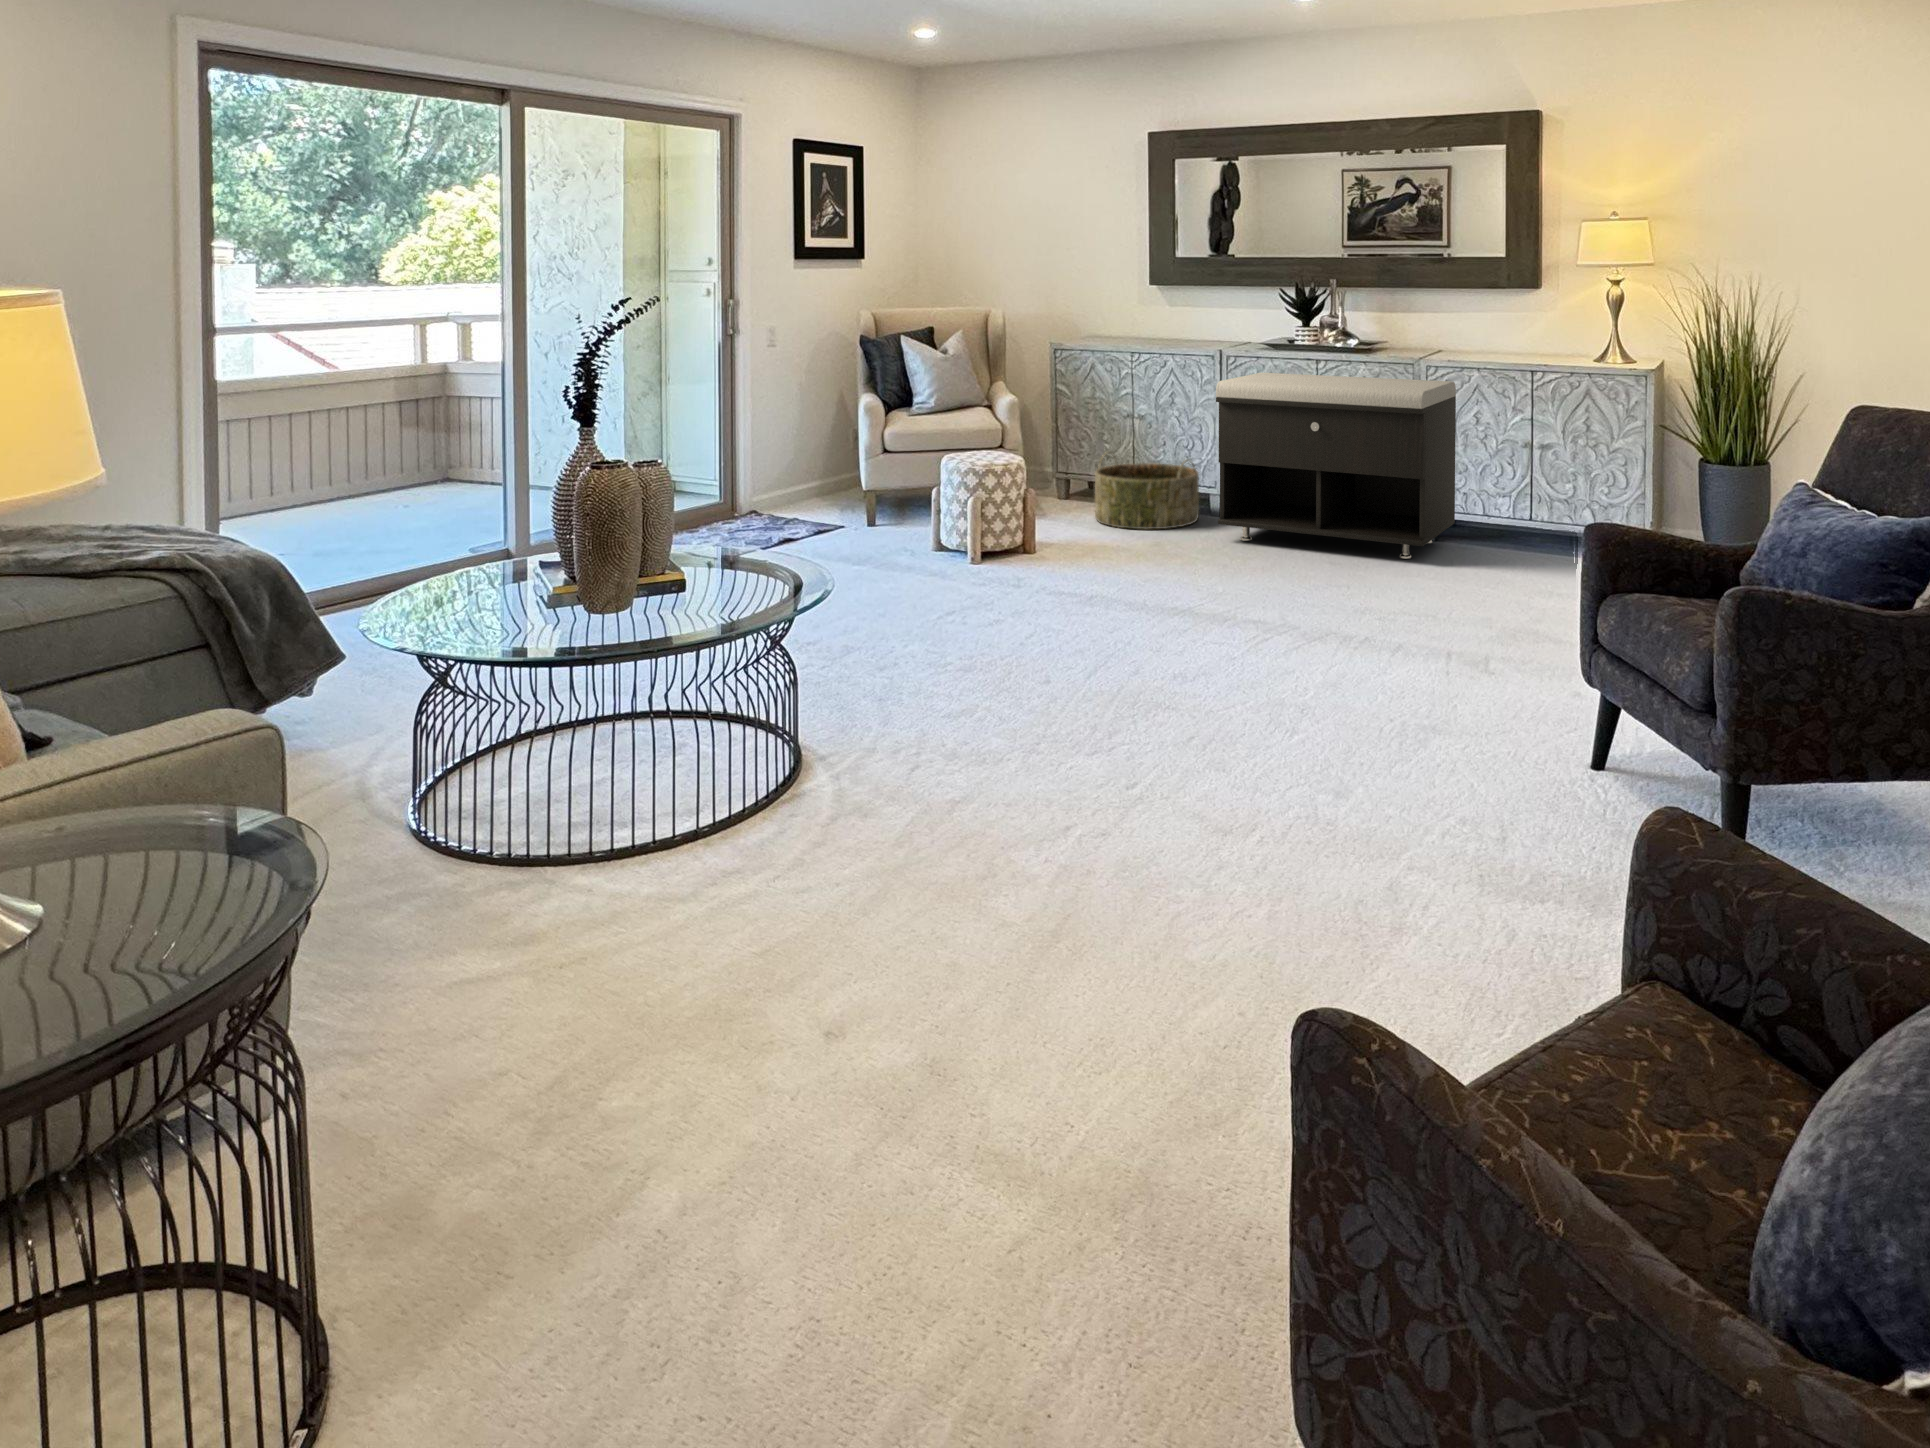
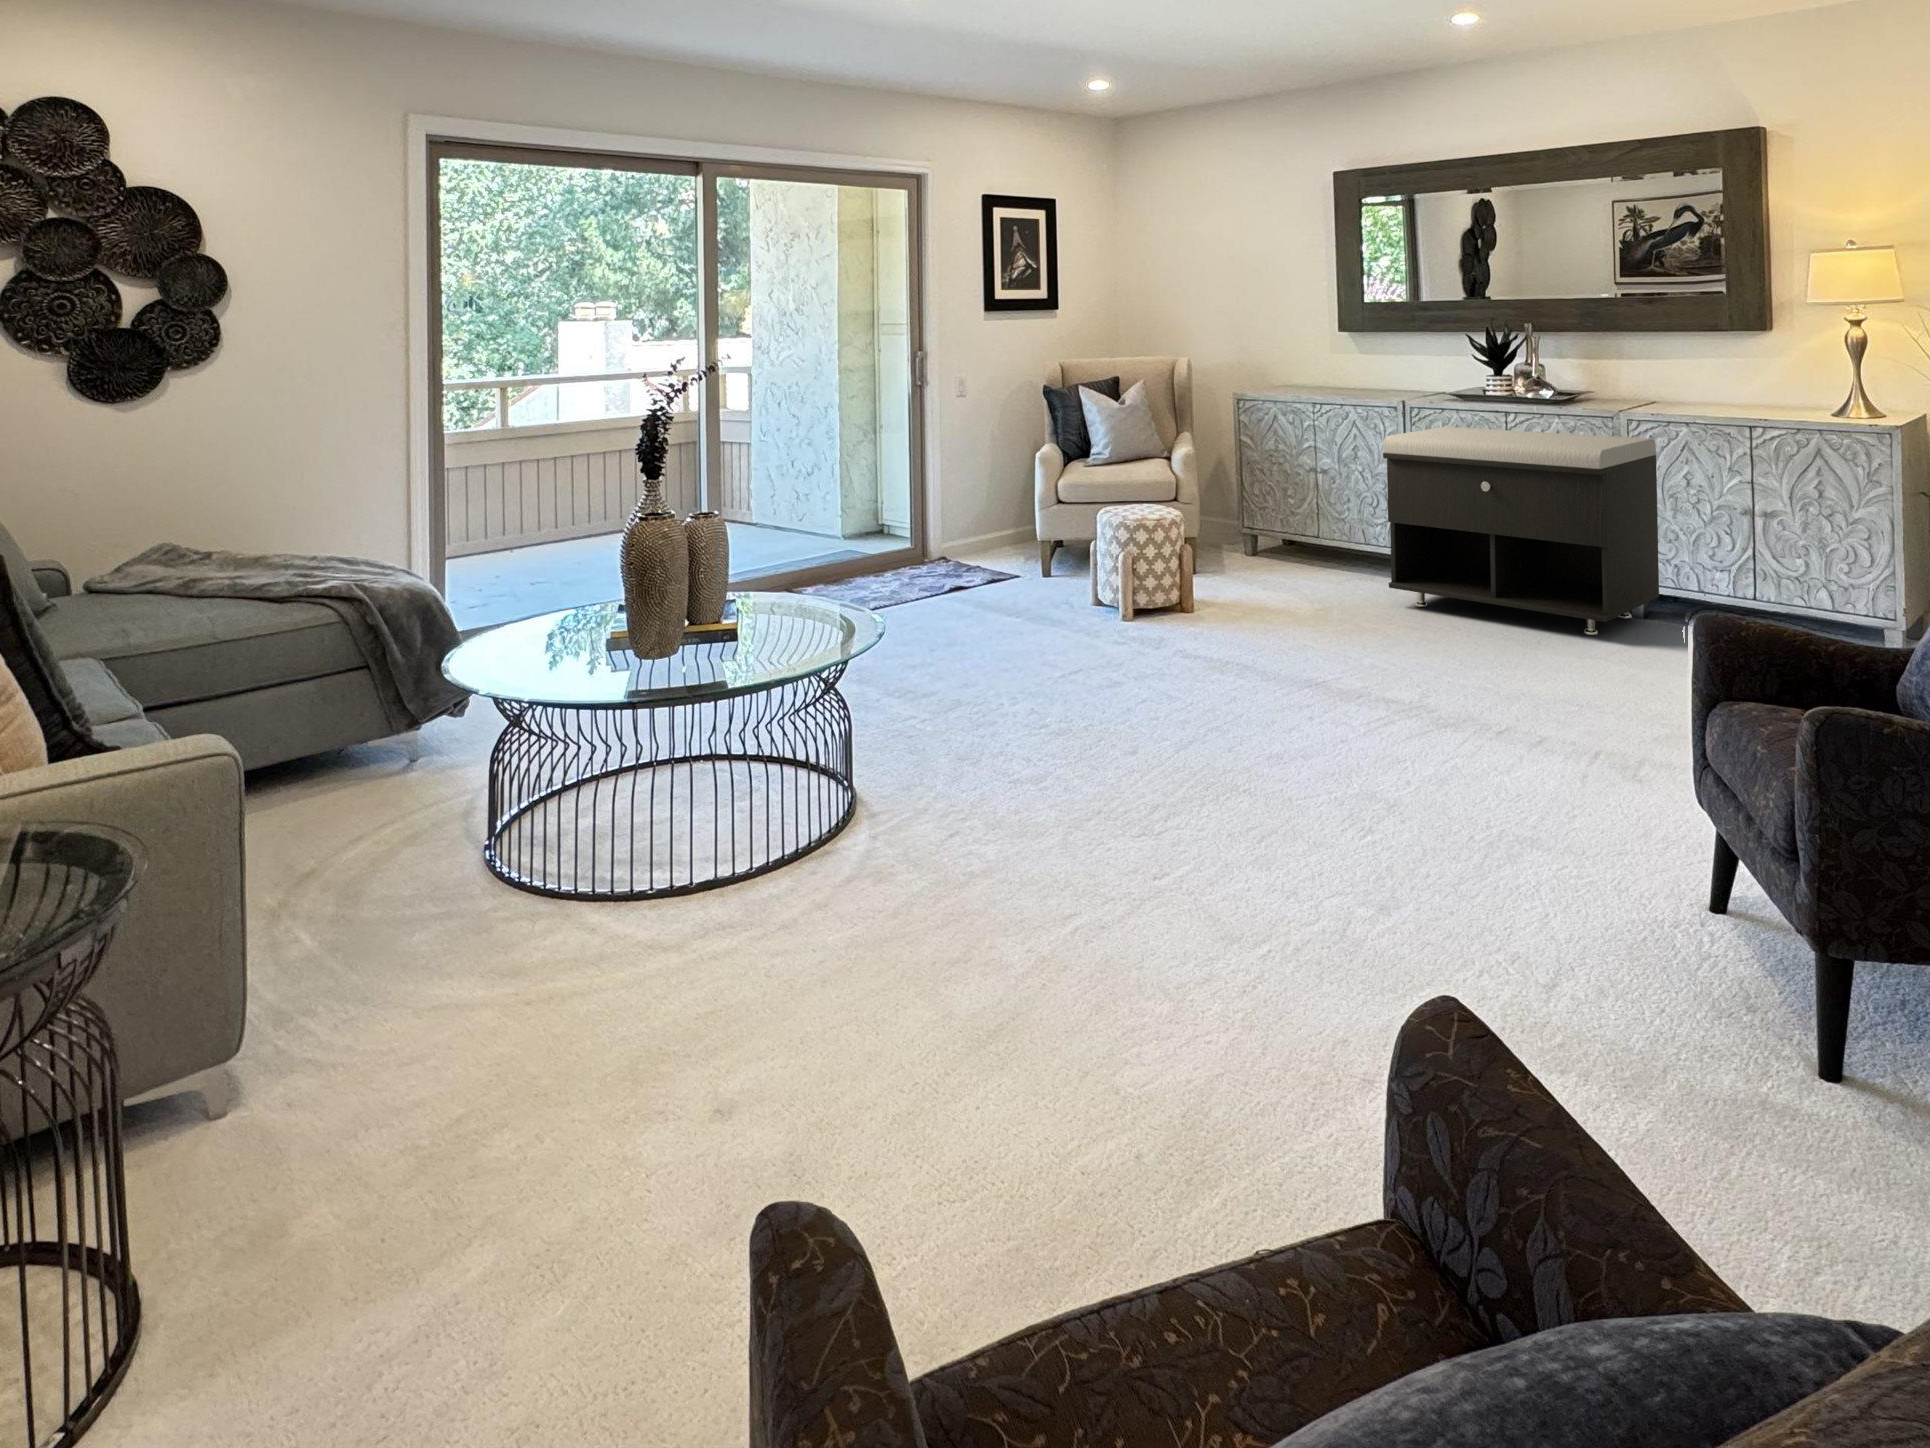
basket: present [1095,453,1199,529] -> none [1272,507,1382,590]

